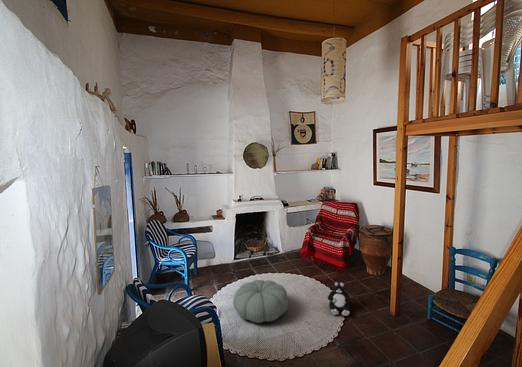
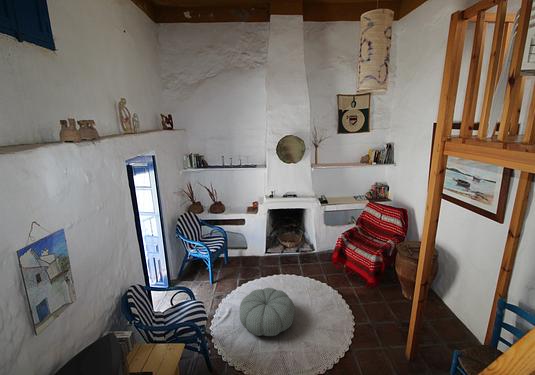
plush toy: present [328,282,351,316] -> none [336,307,362,347]

